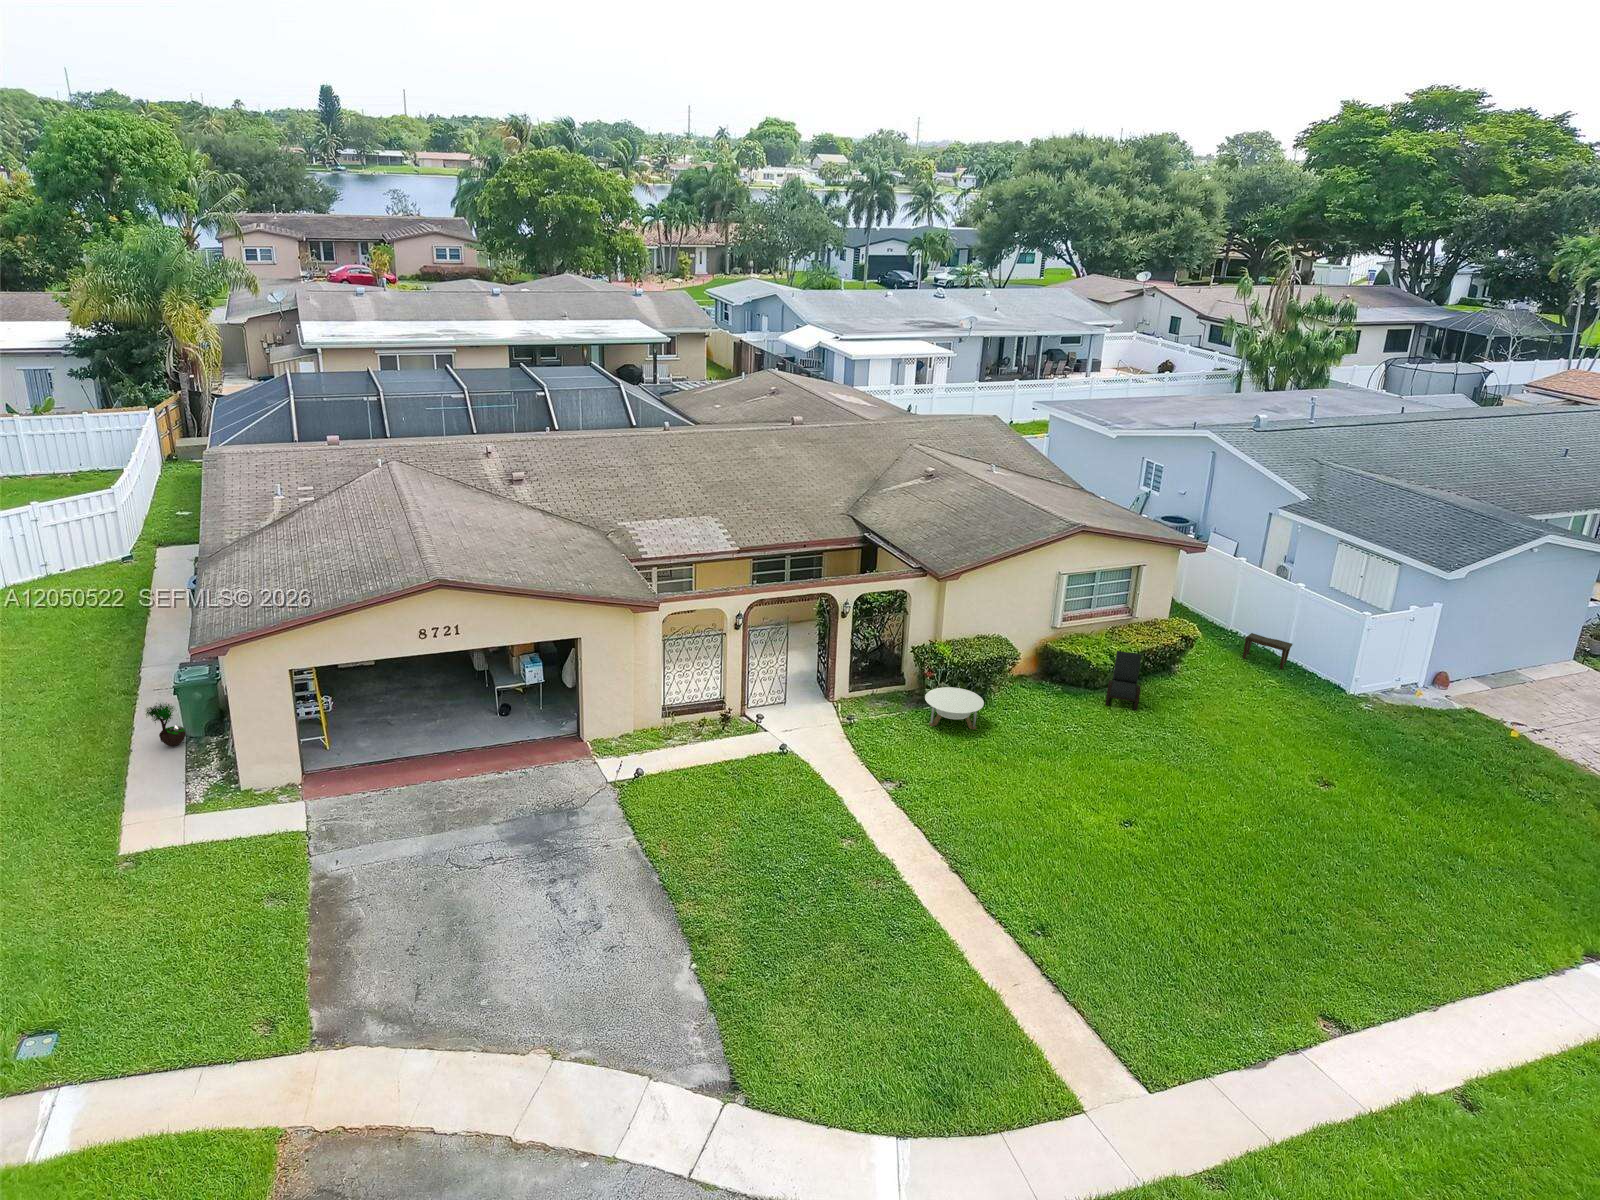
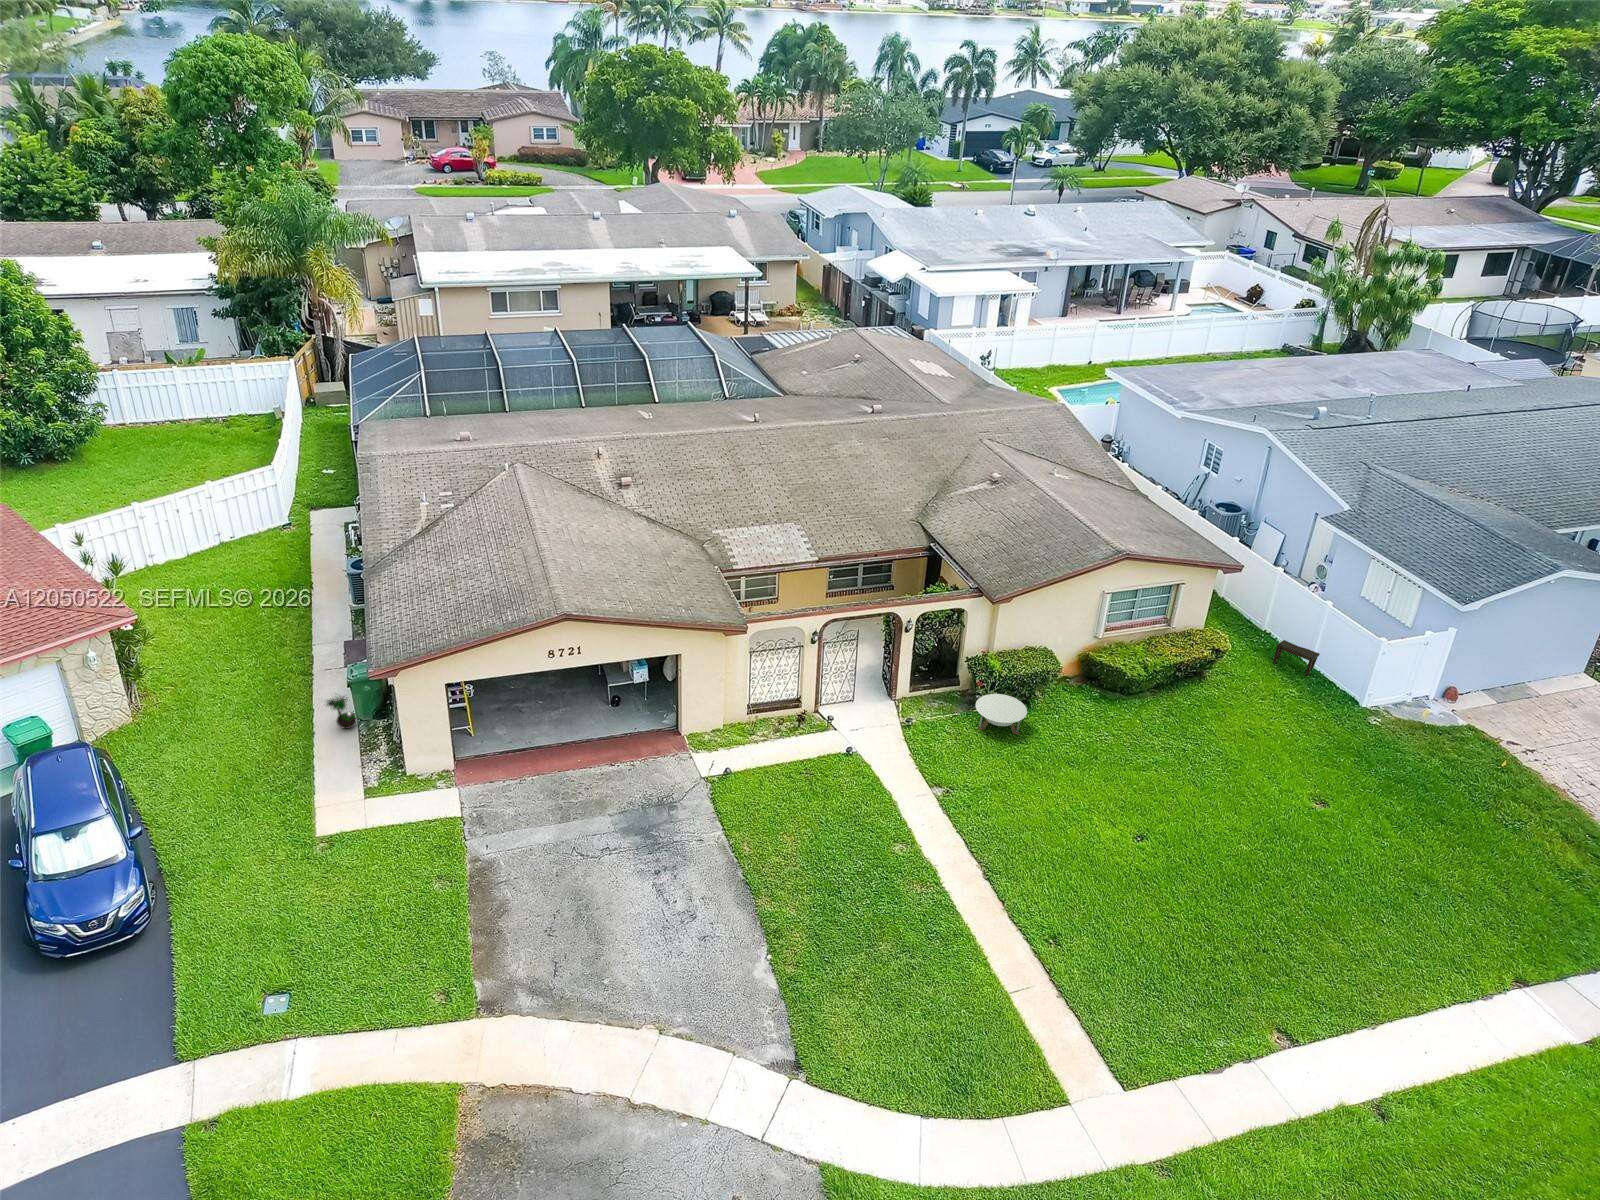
lounge chair: present [1105,651,1141,711] -> none [1137,663,1174,719]

